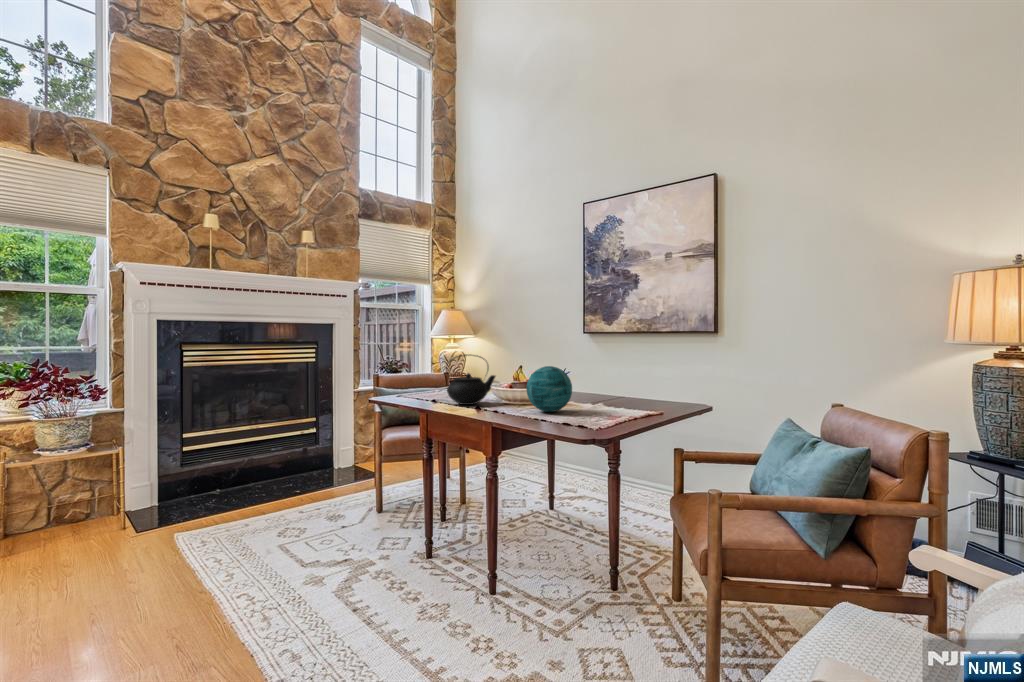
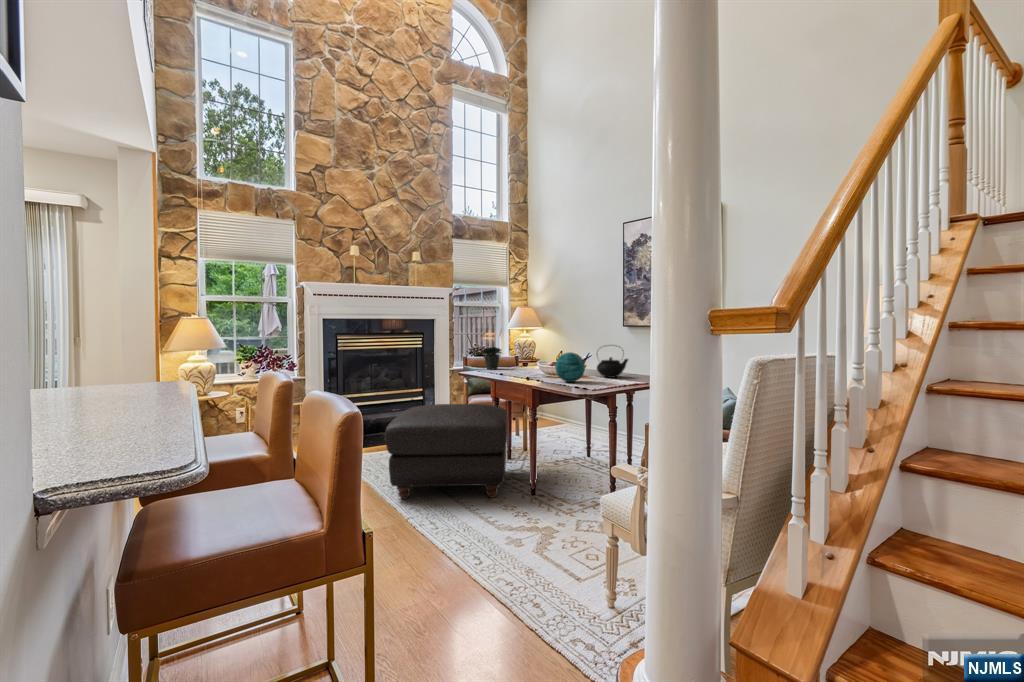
potted plant: none [401,332,434,392] -> present [481,347,501,370]
teapot: present [446,354,495,405] -> present [597,346,628,378]
ottoman: none [234,448,453,626] -> present [385,404,508,499]

